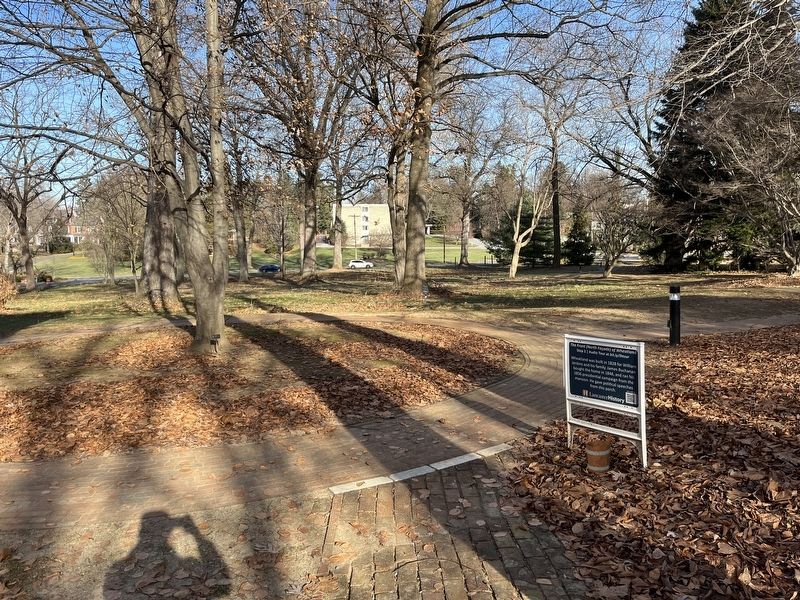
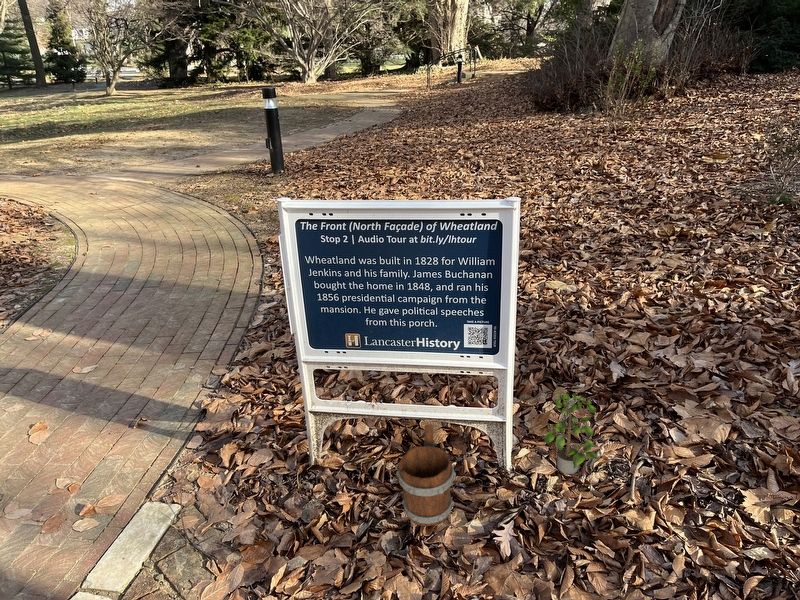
potted plant: none [661,431,680,477] -> present [544,391,599,474]

